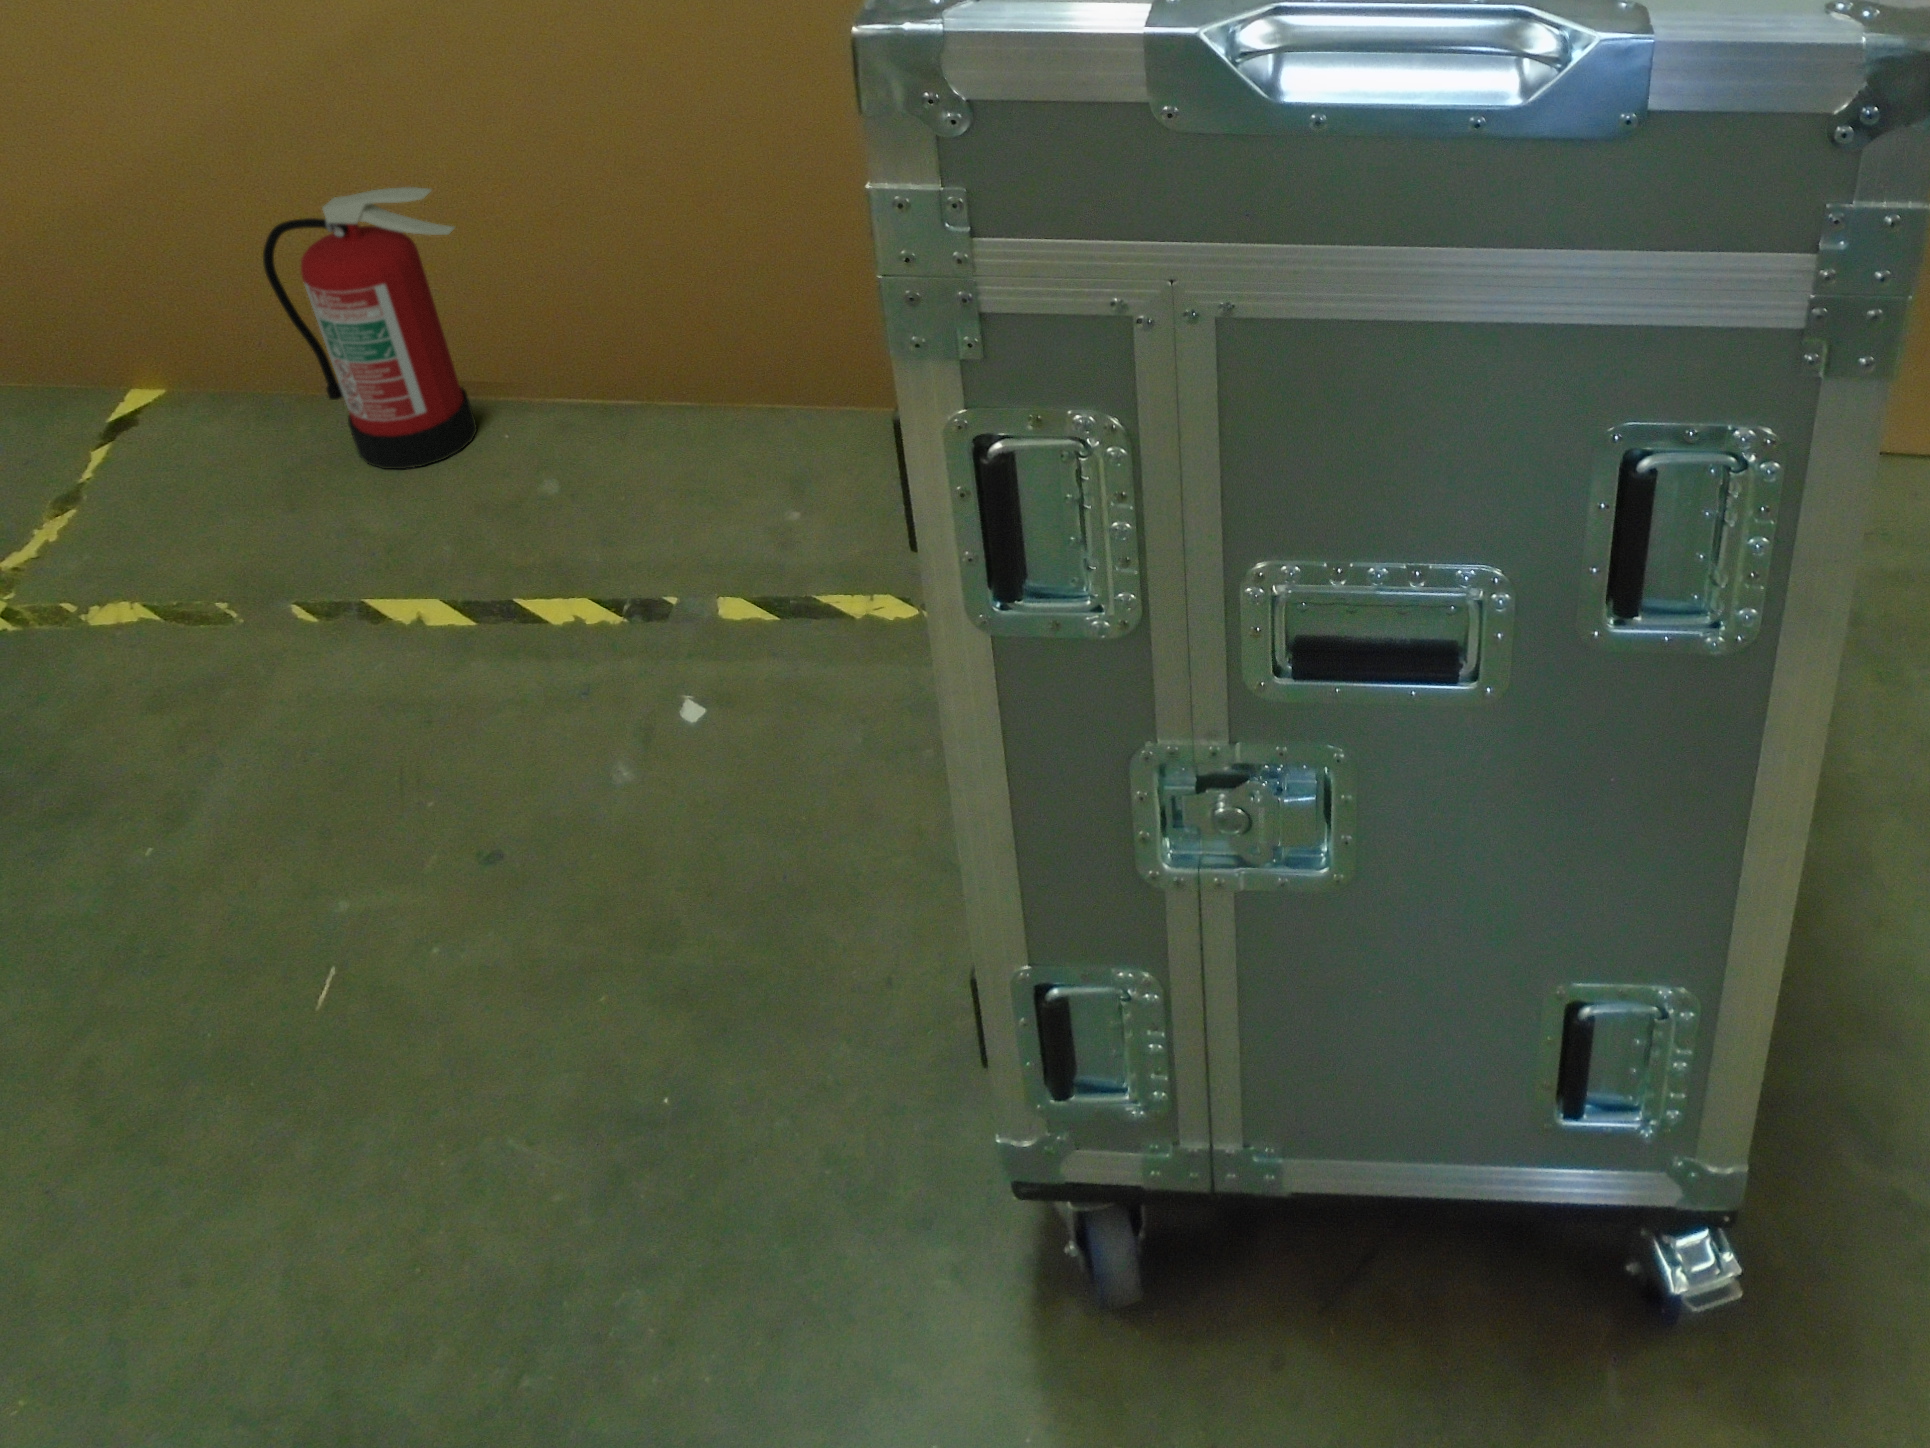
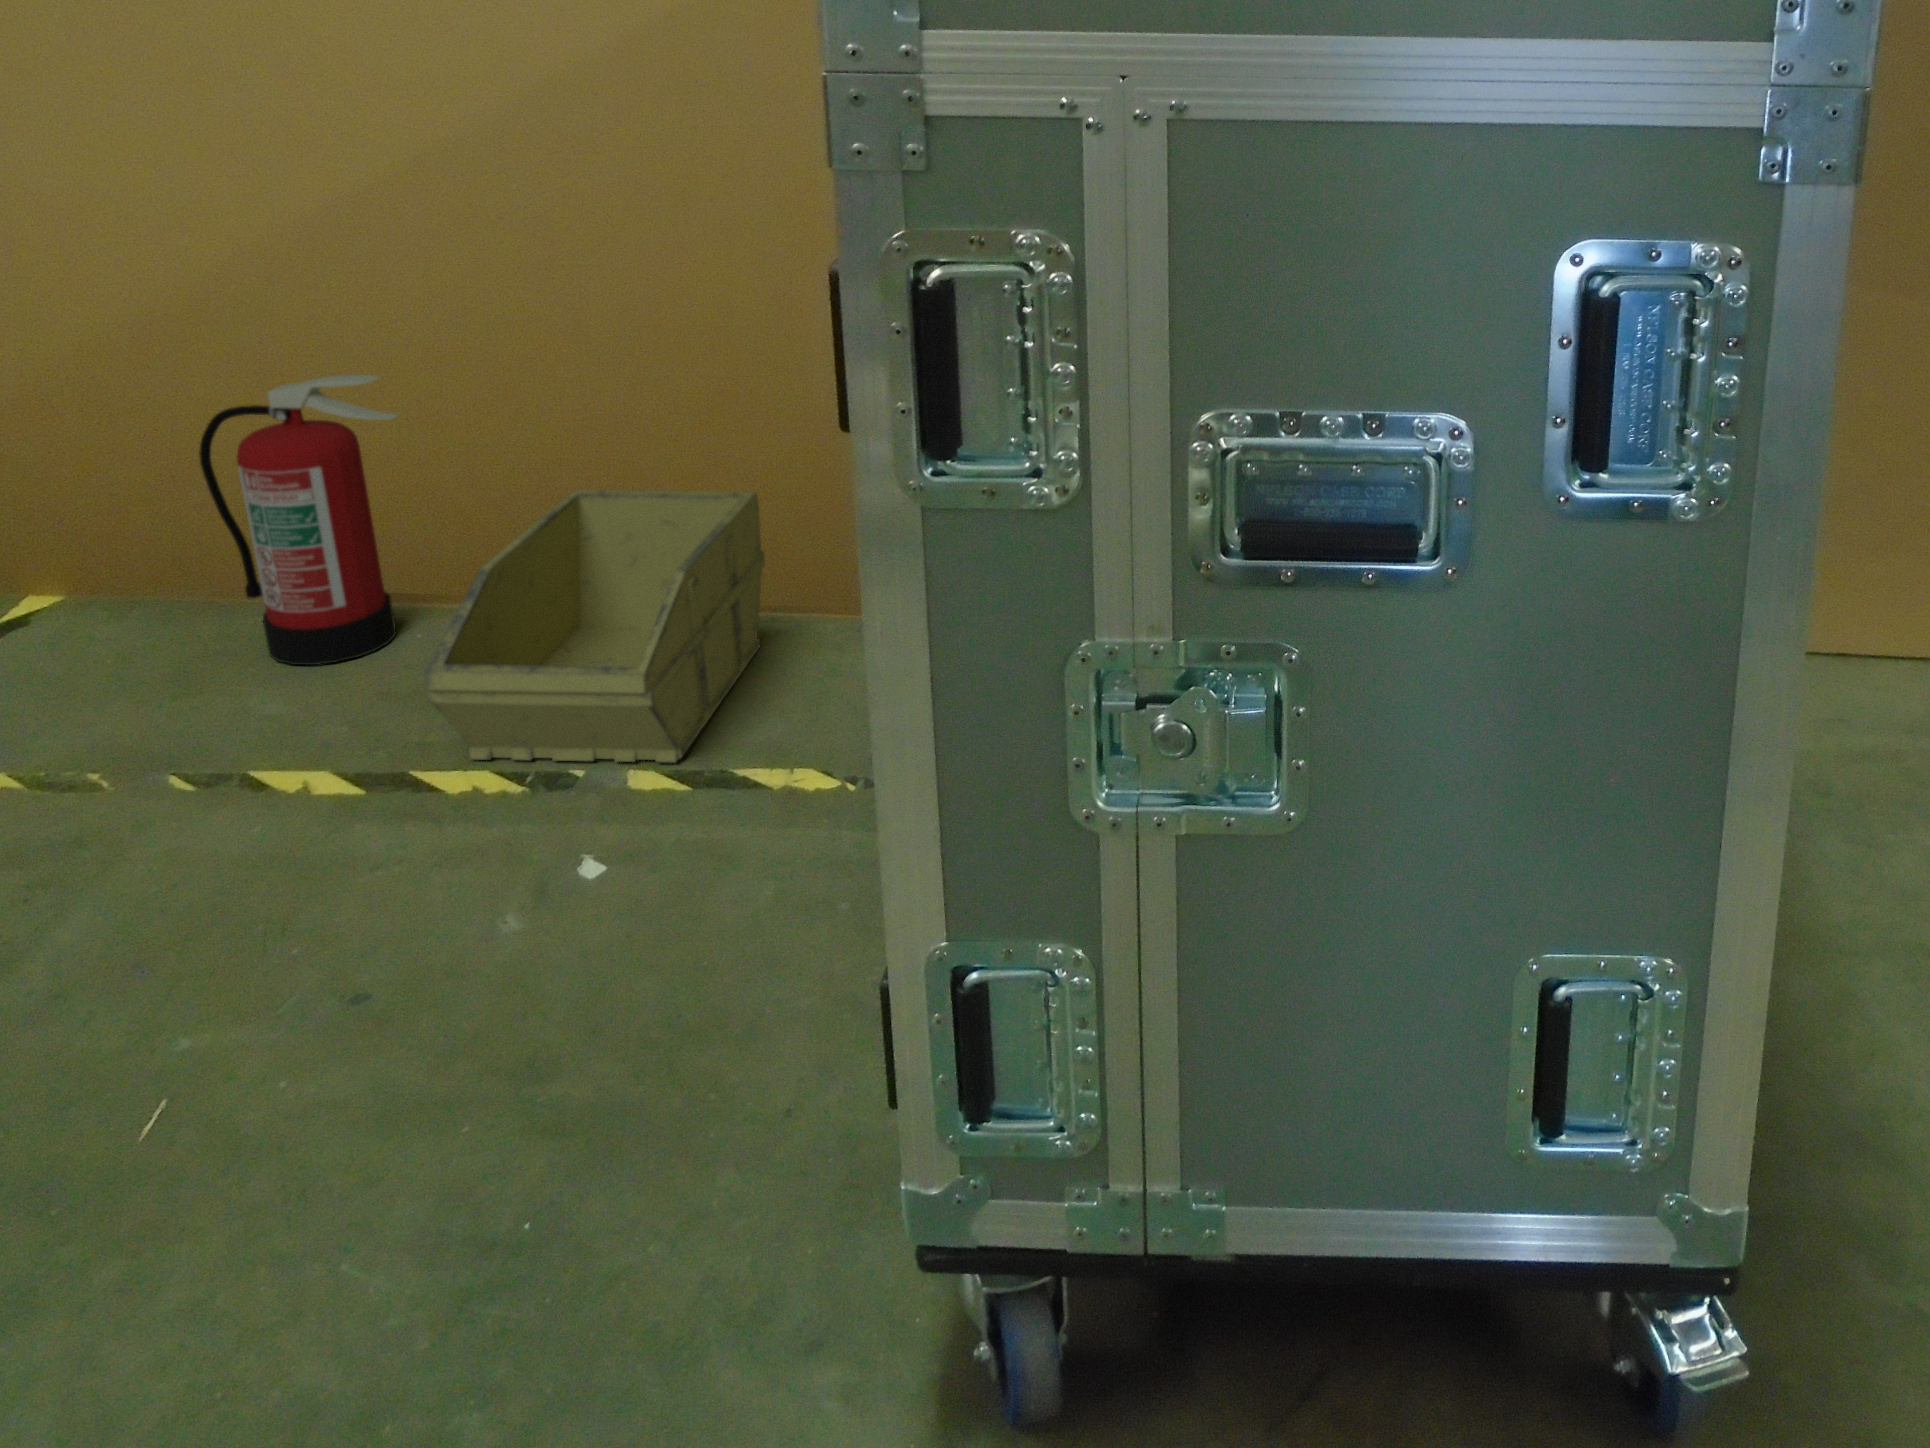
storage bin: none [518,291,833,590] -> present [425,489,765,763]

